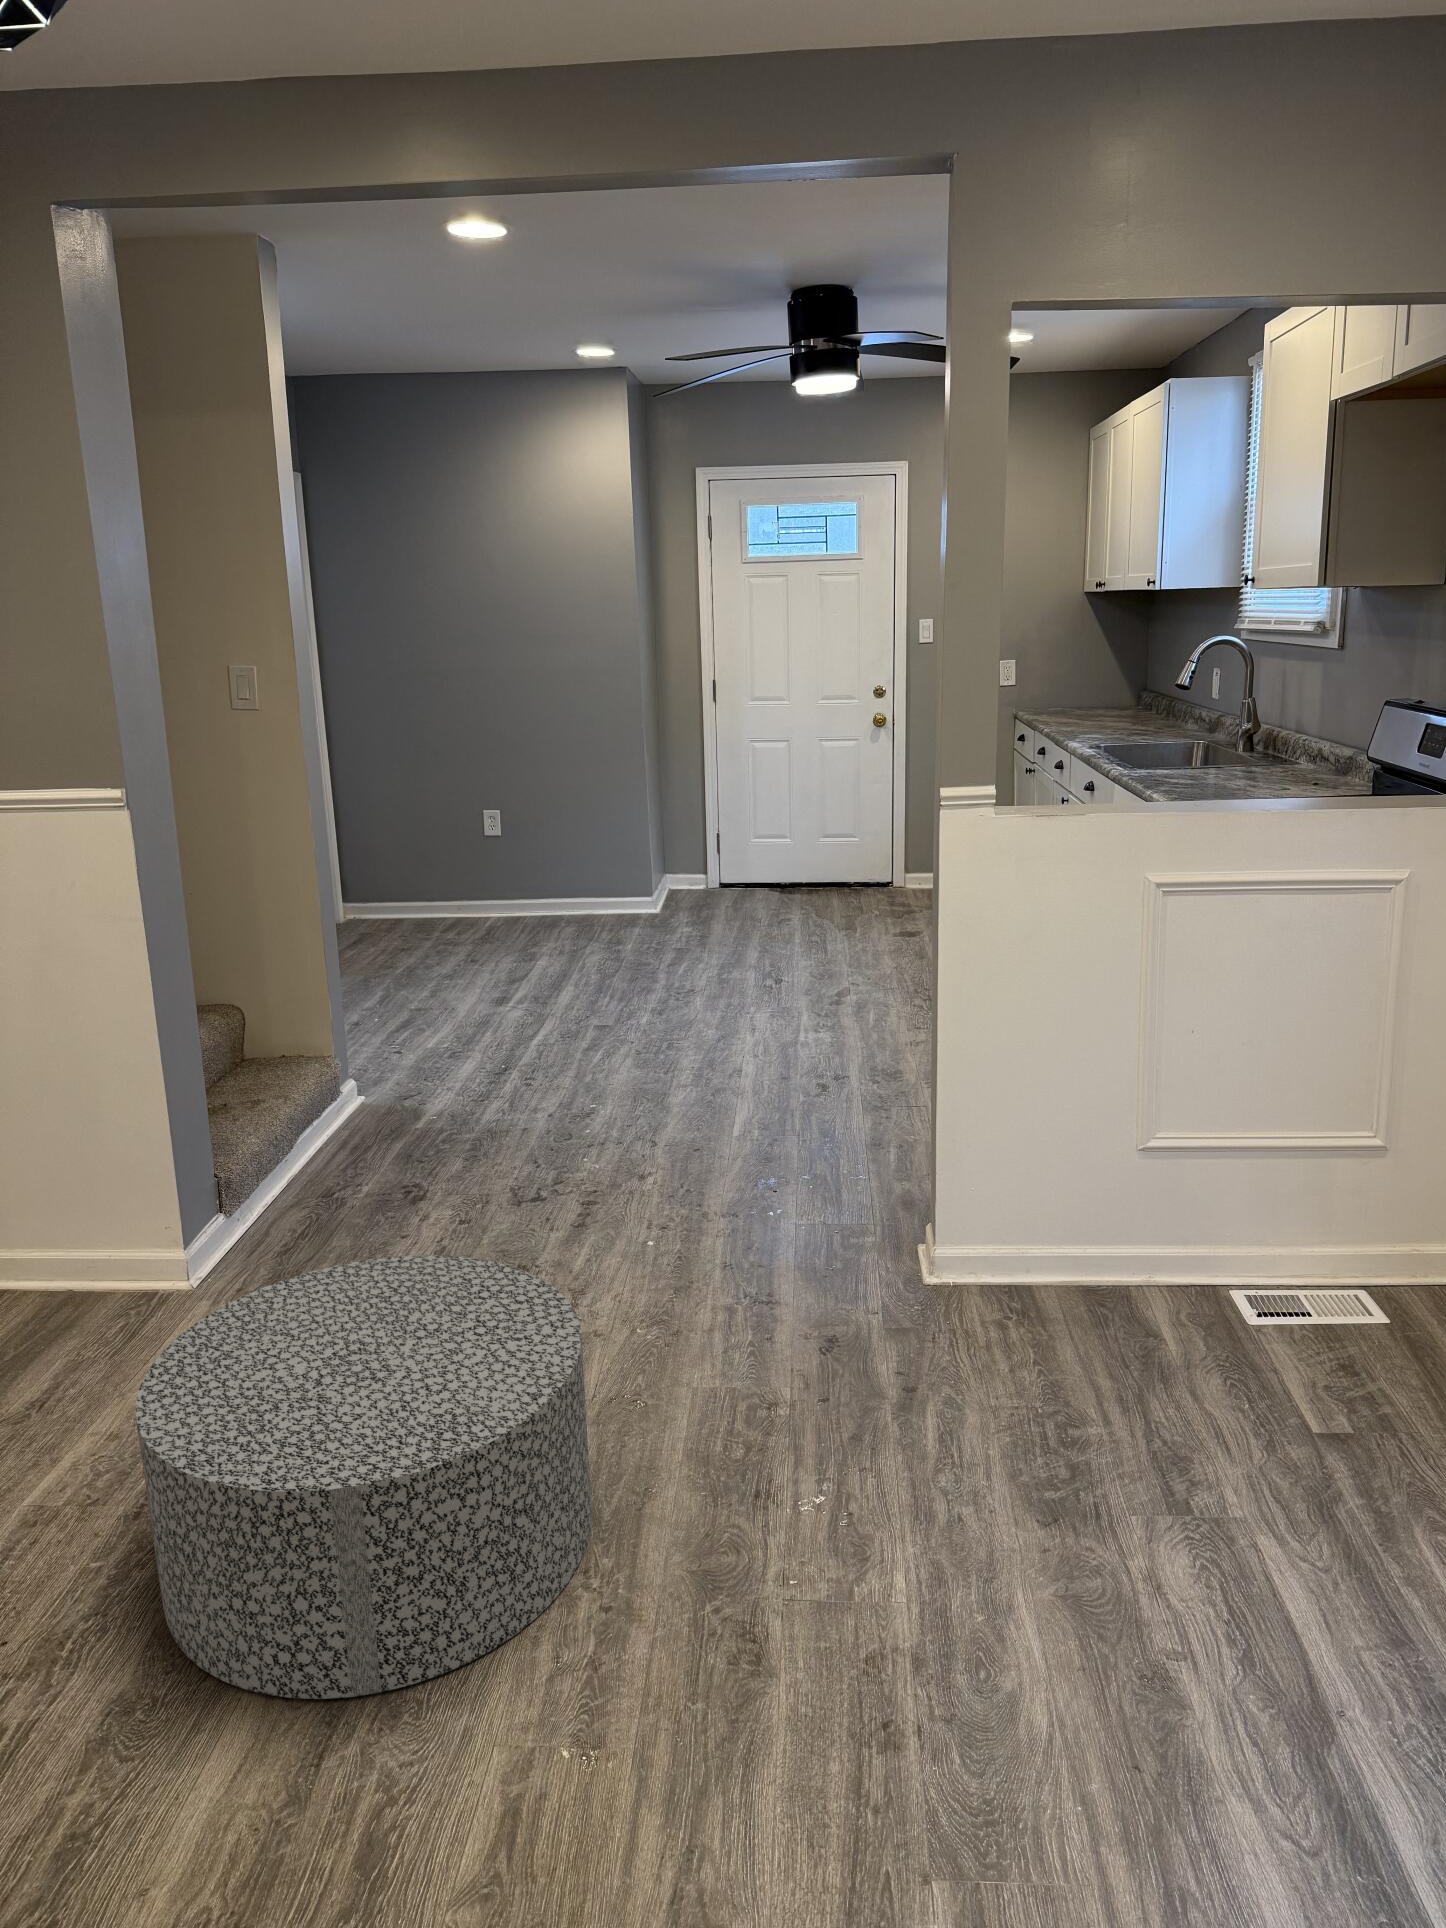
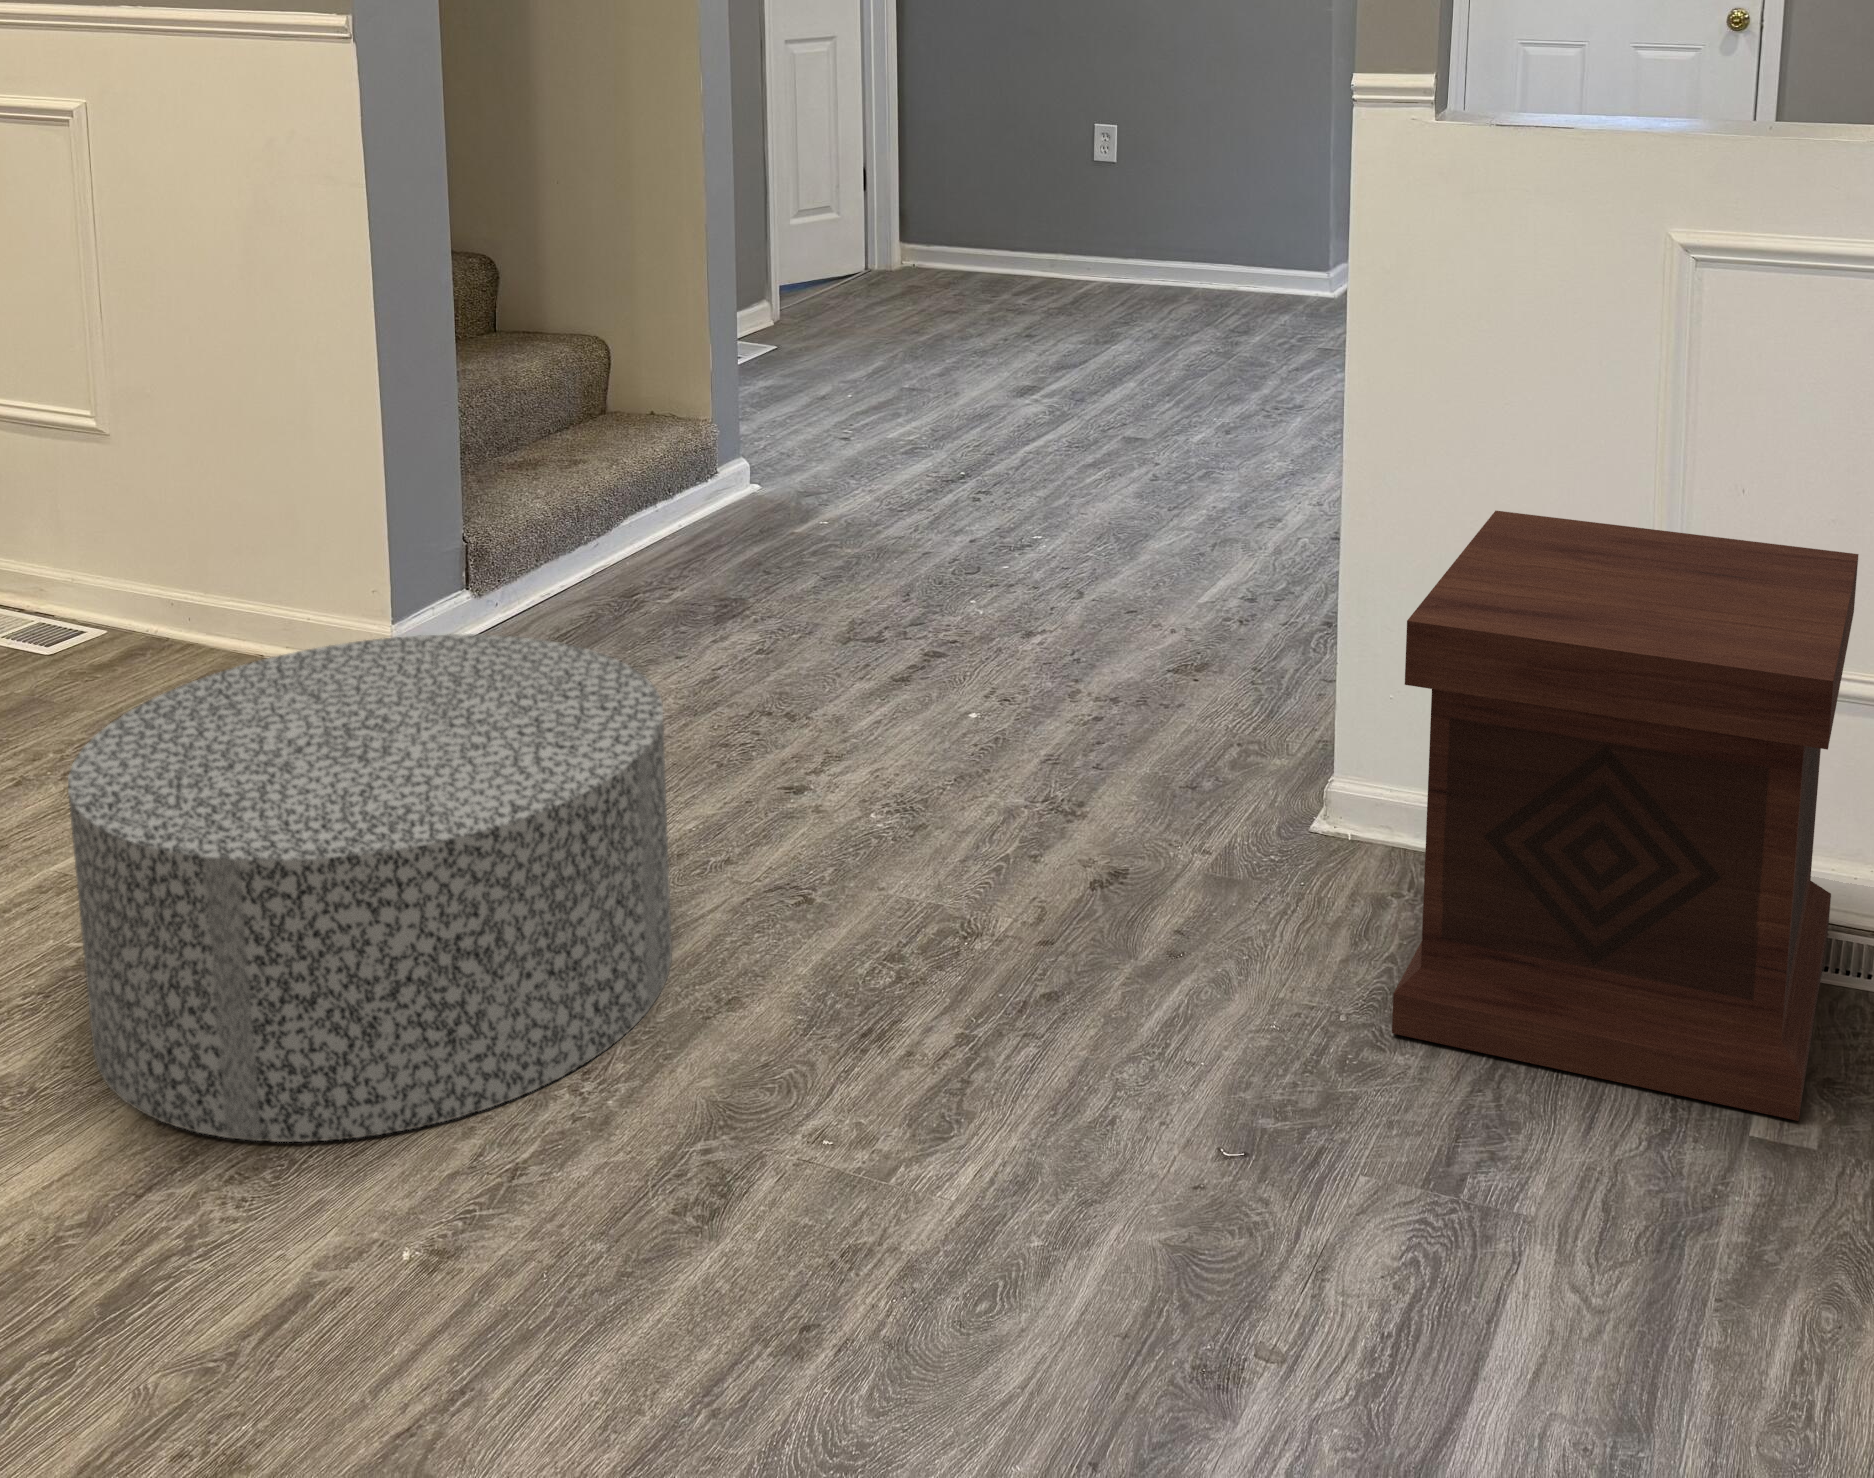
side table: none [1039,1064,1362,1419] -> present [1392,511,1859,1121]

